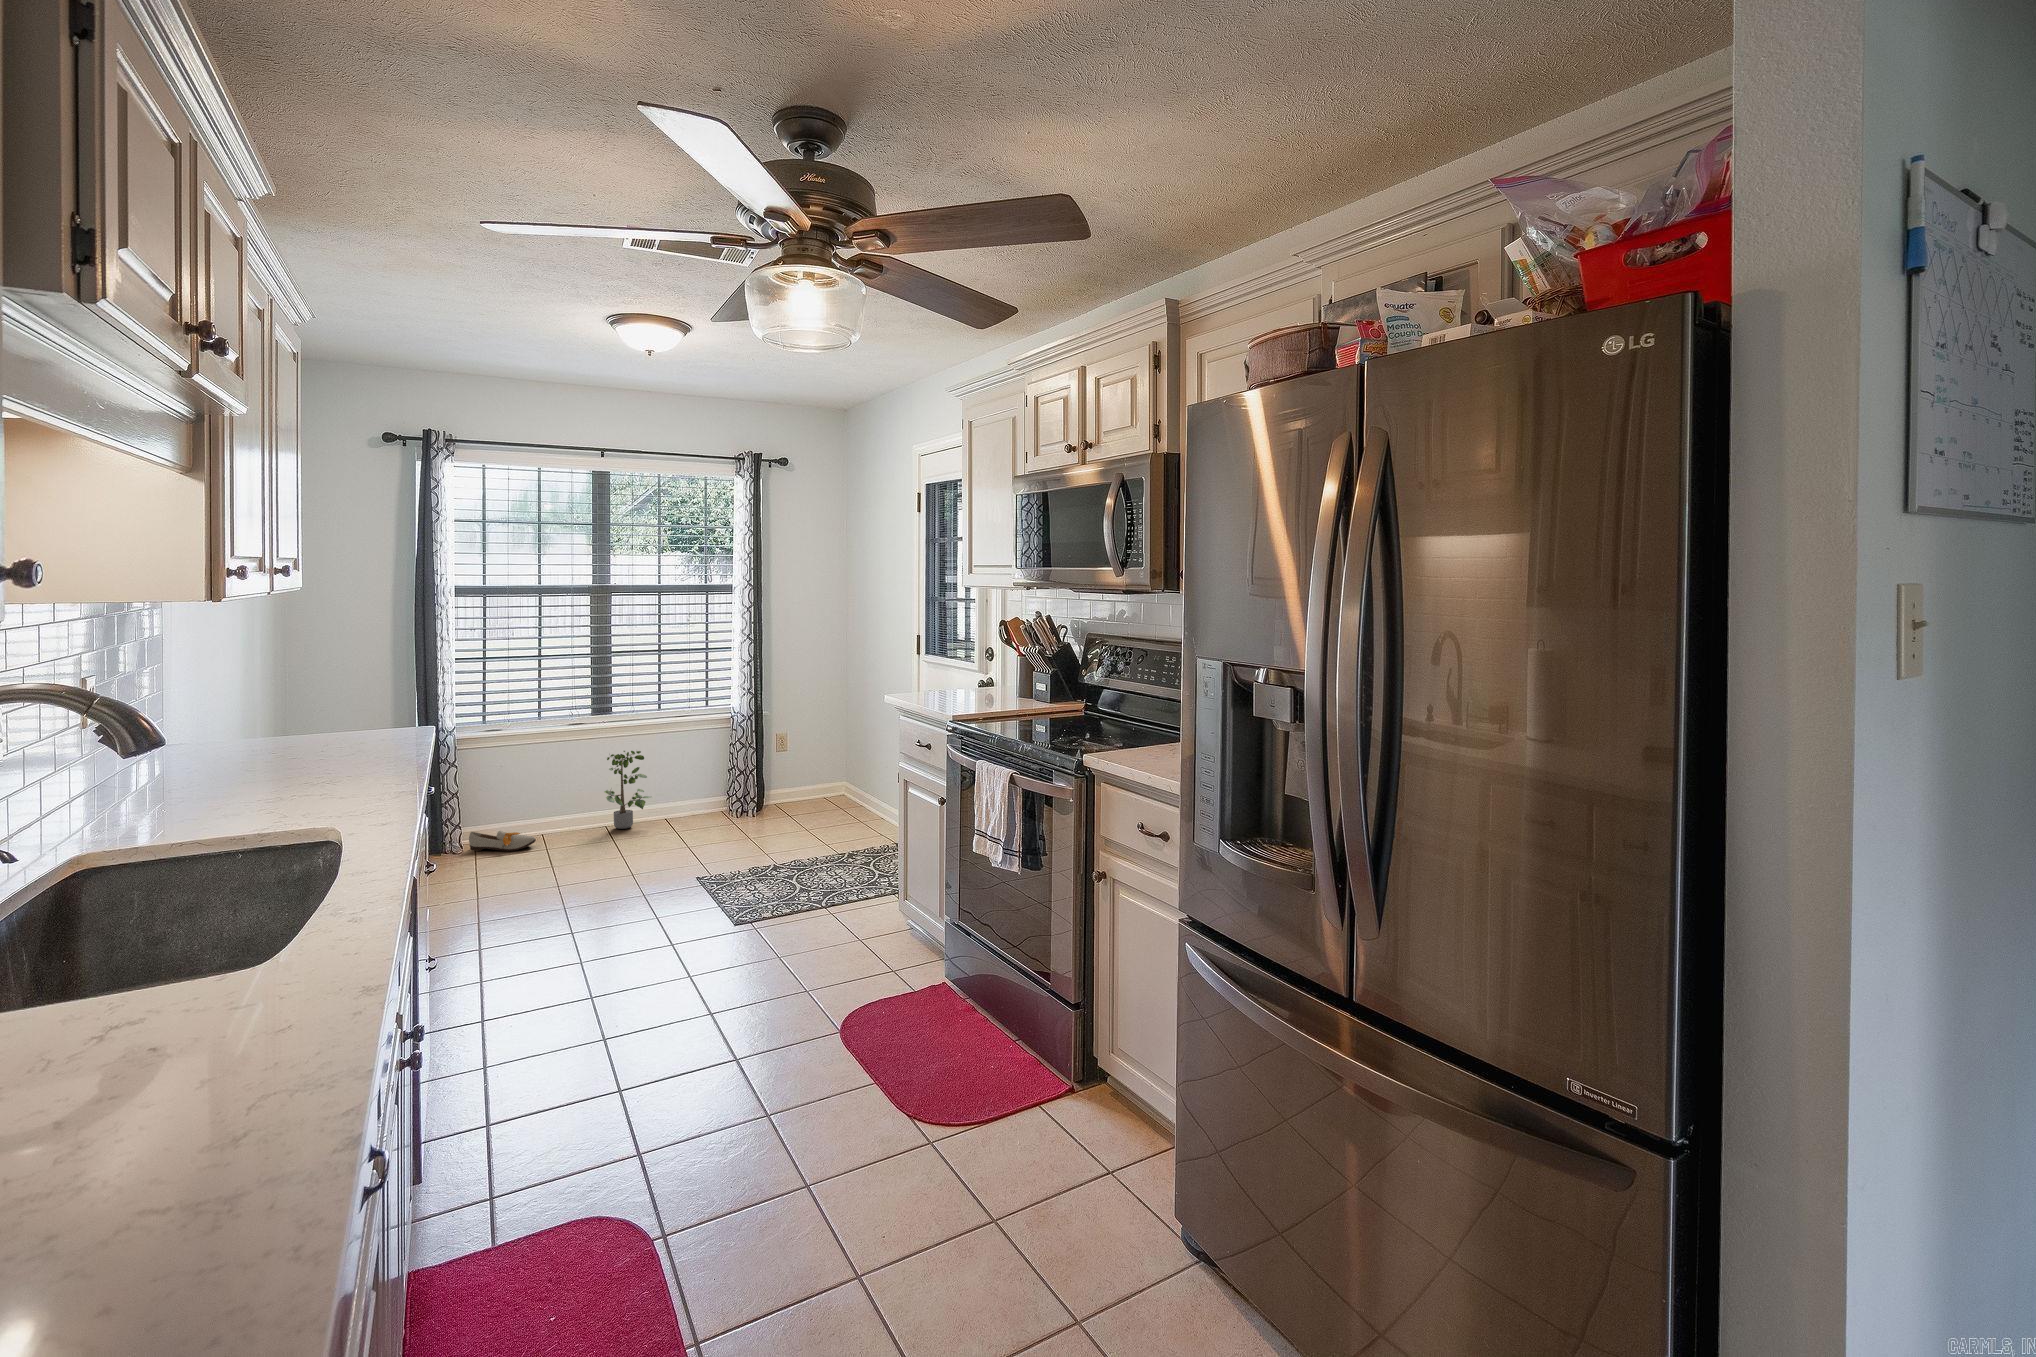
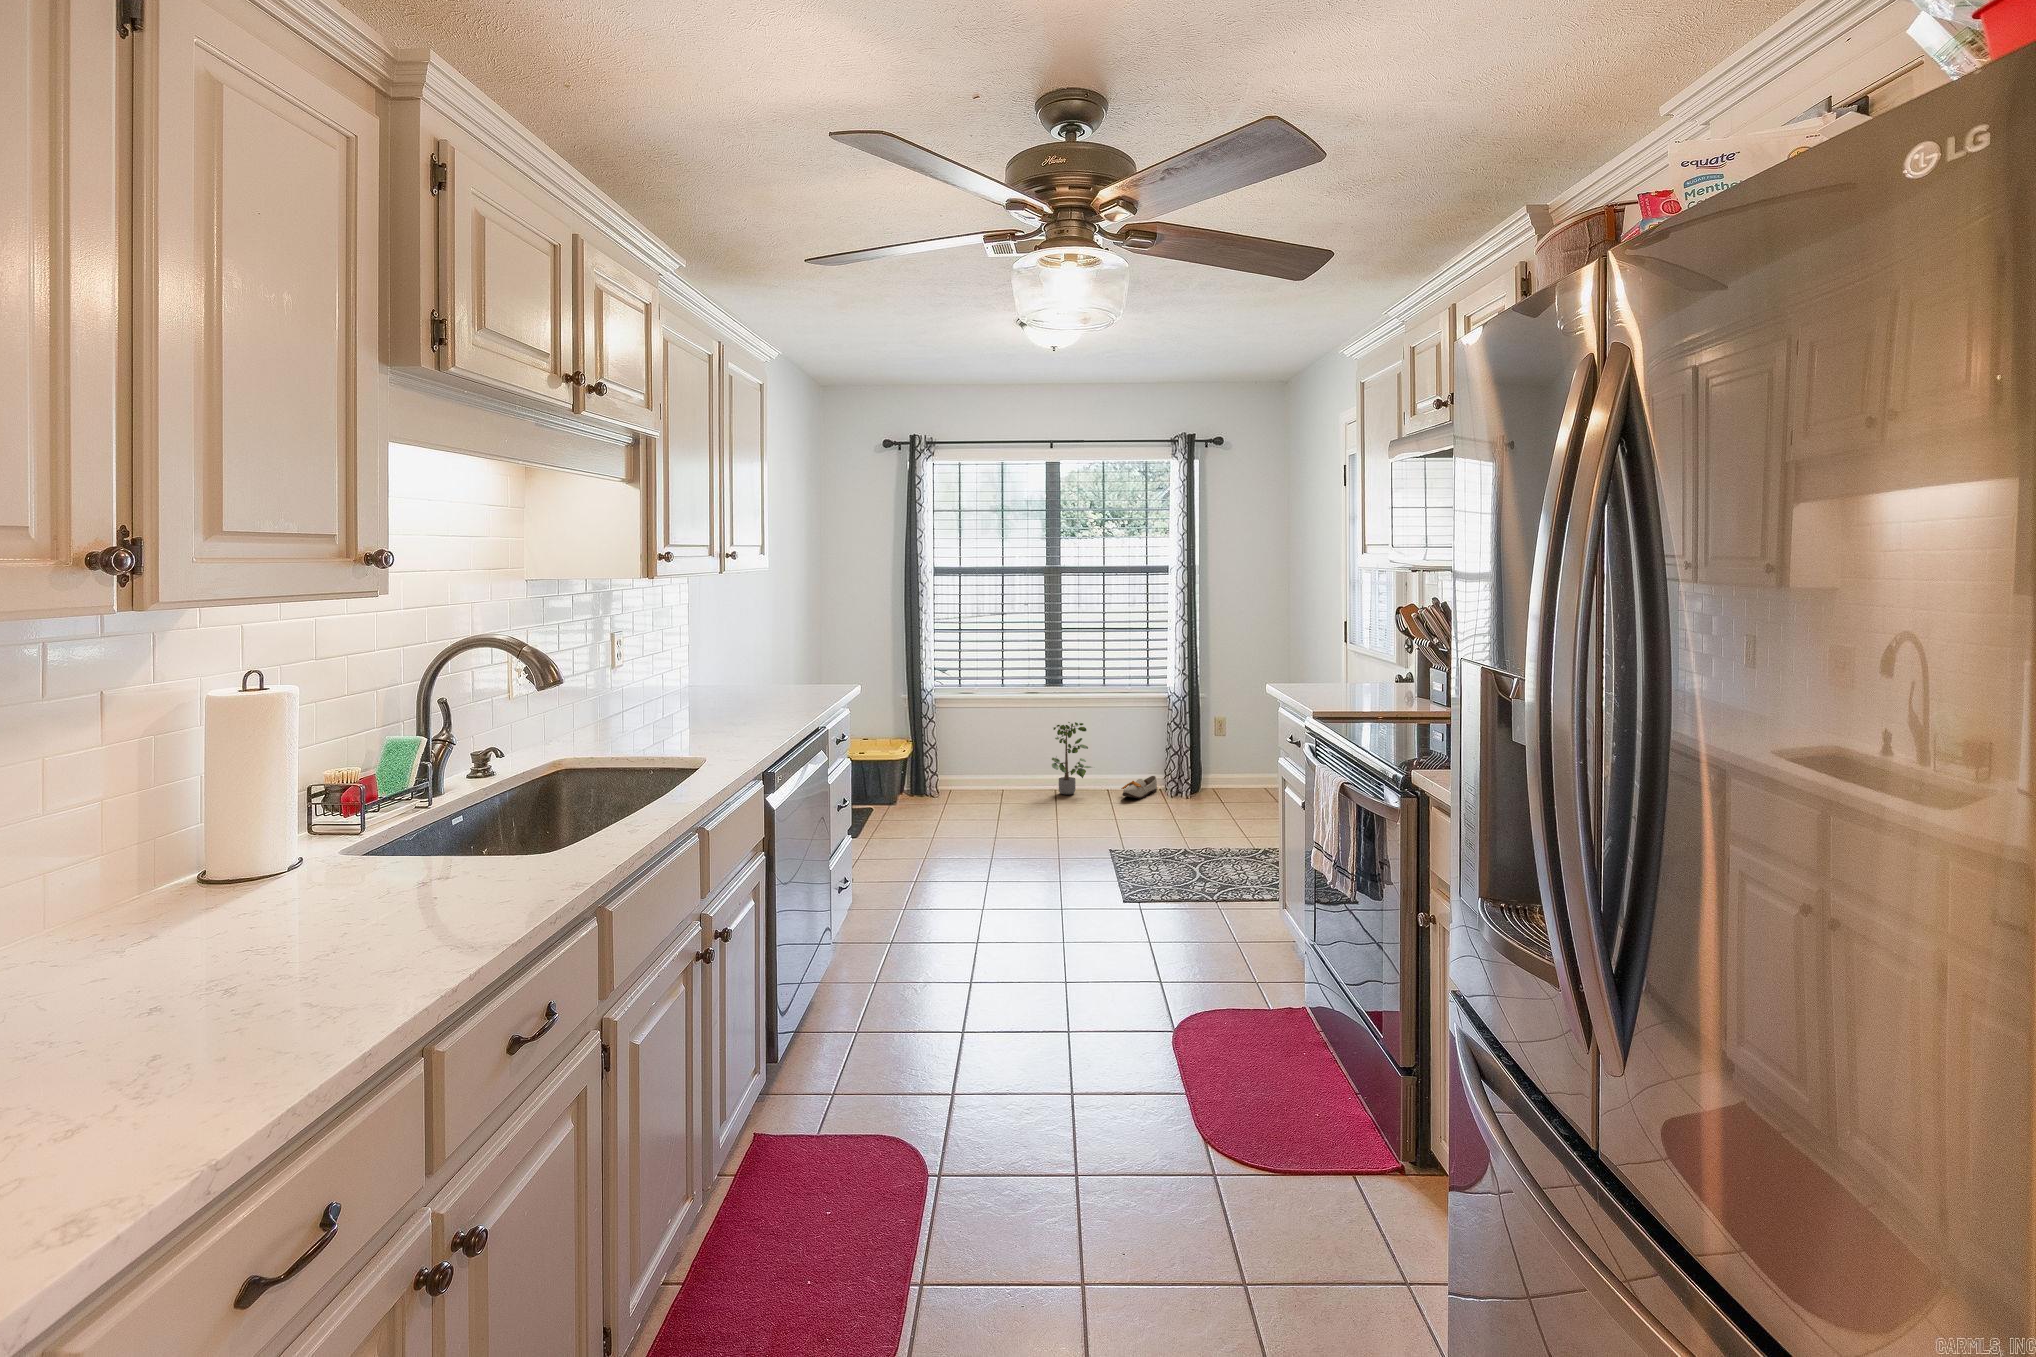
shoe: present [469,831,536,851] -> present [1121,776,1157,798]

